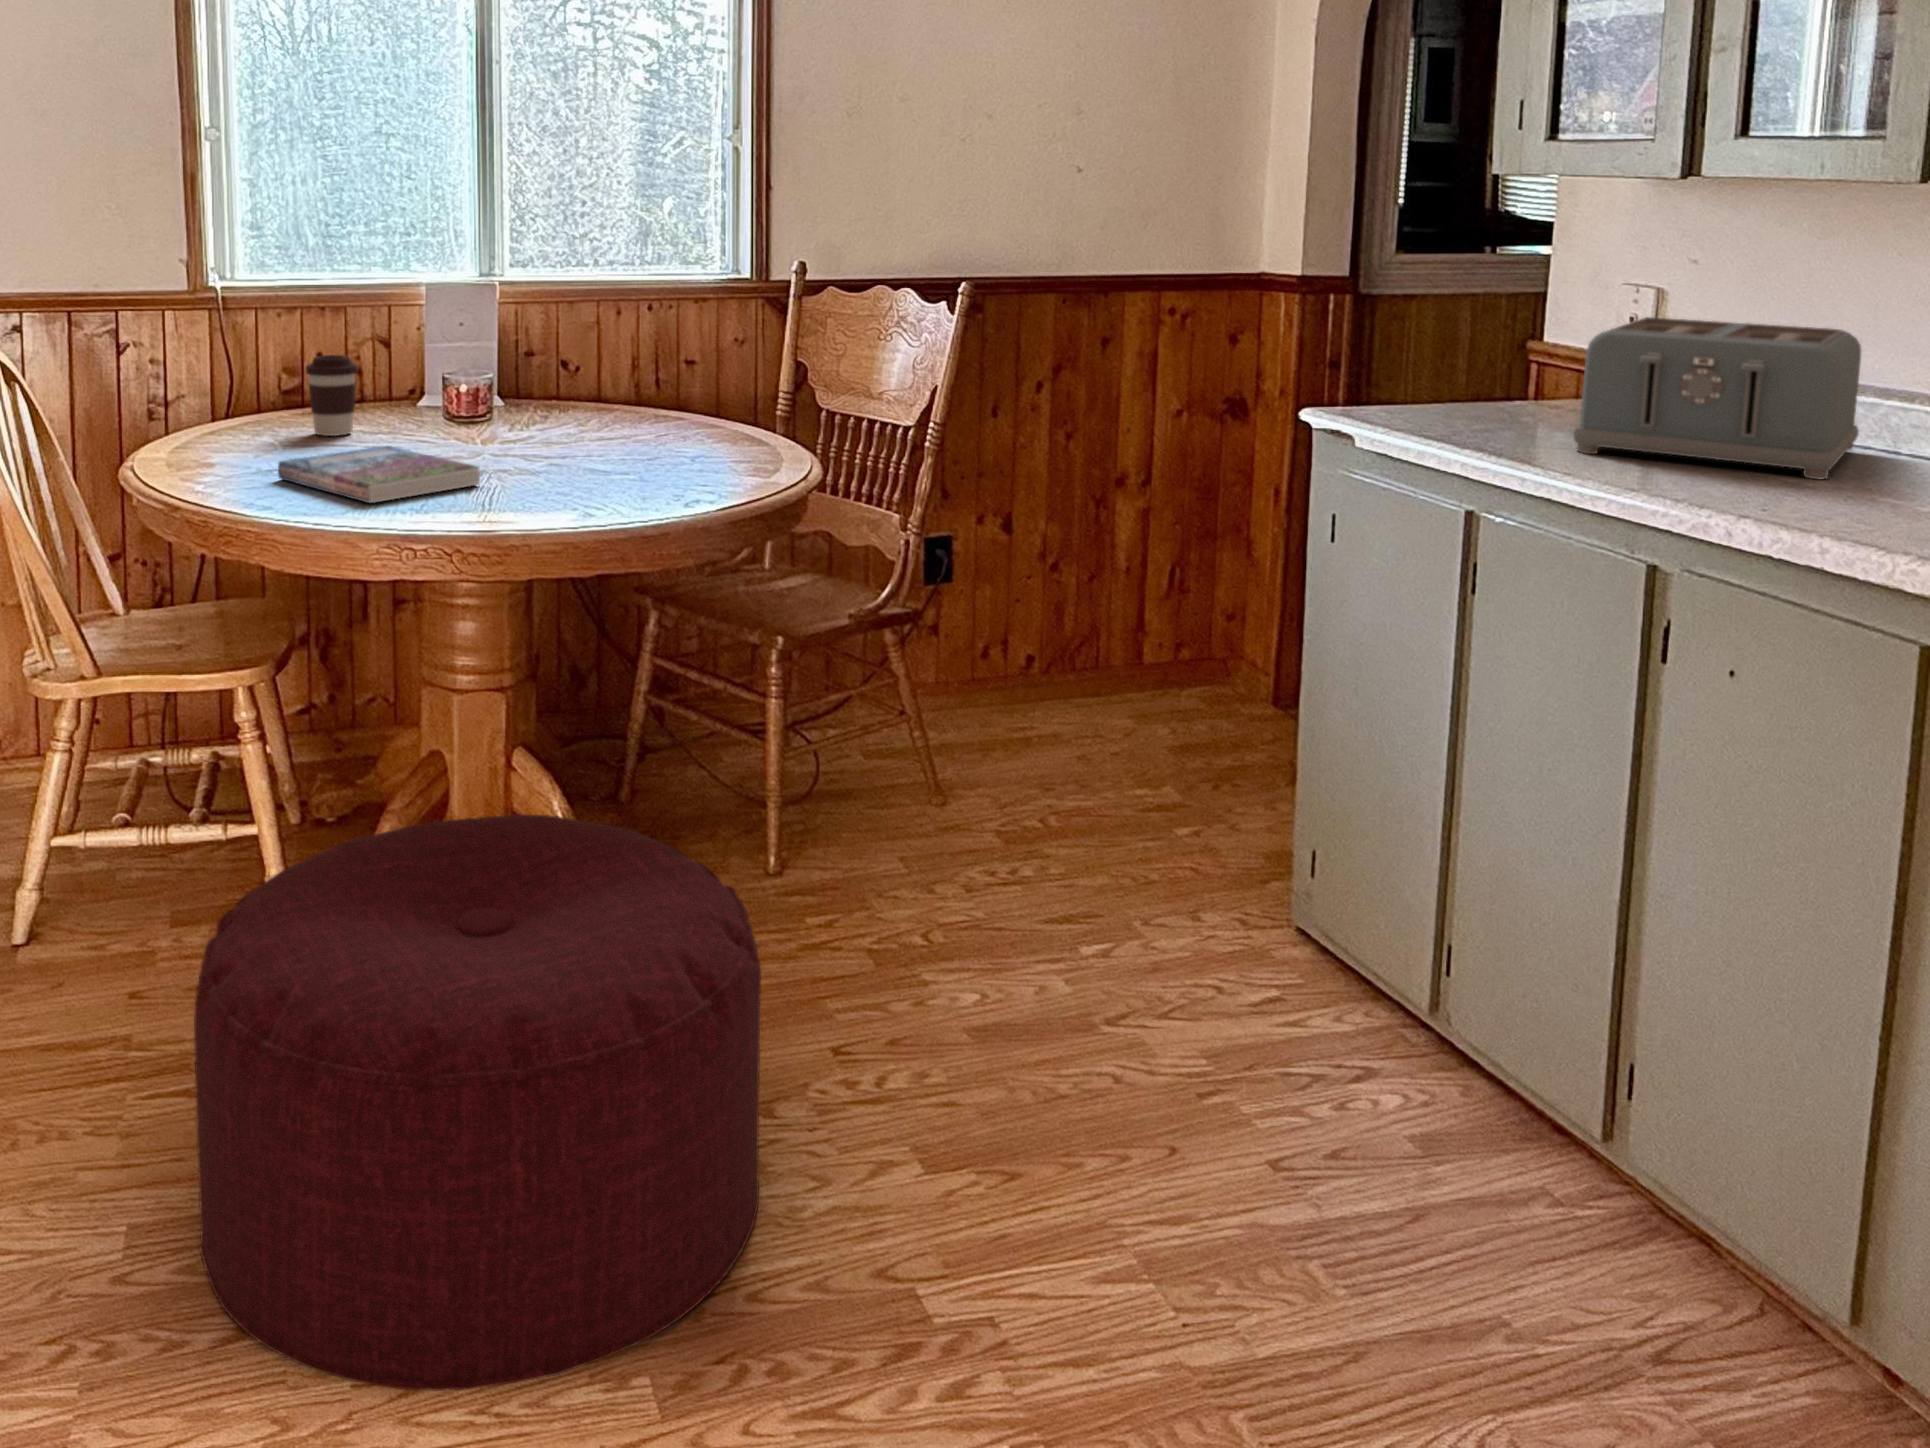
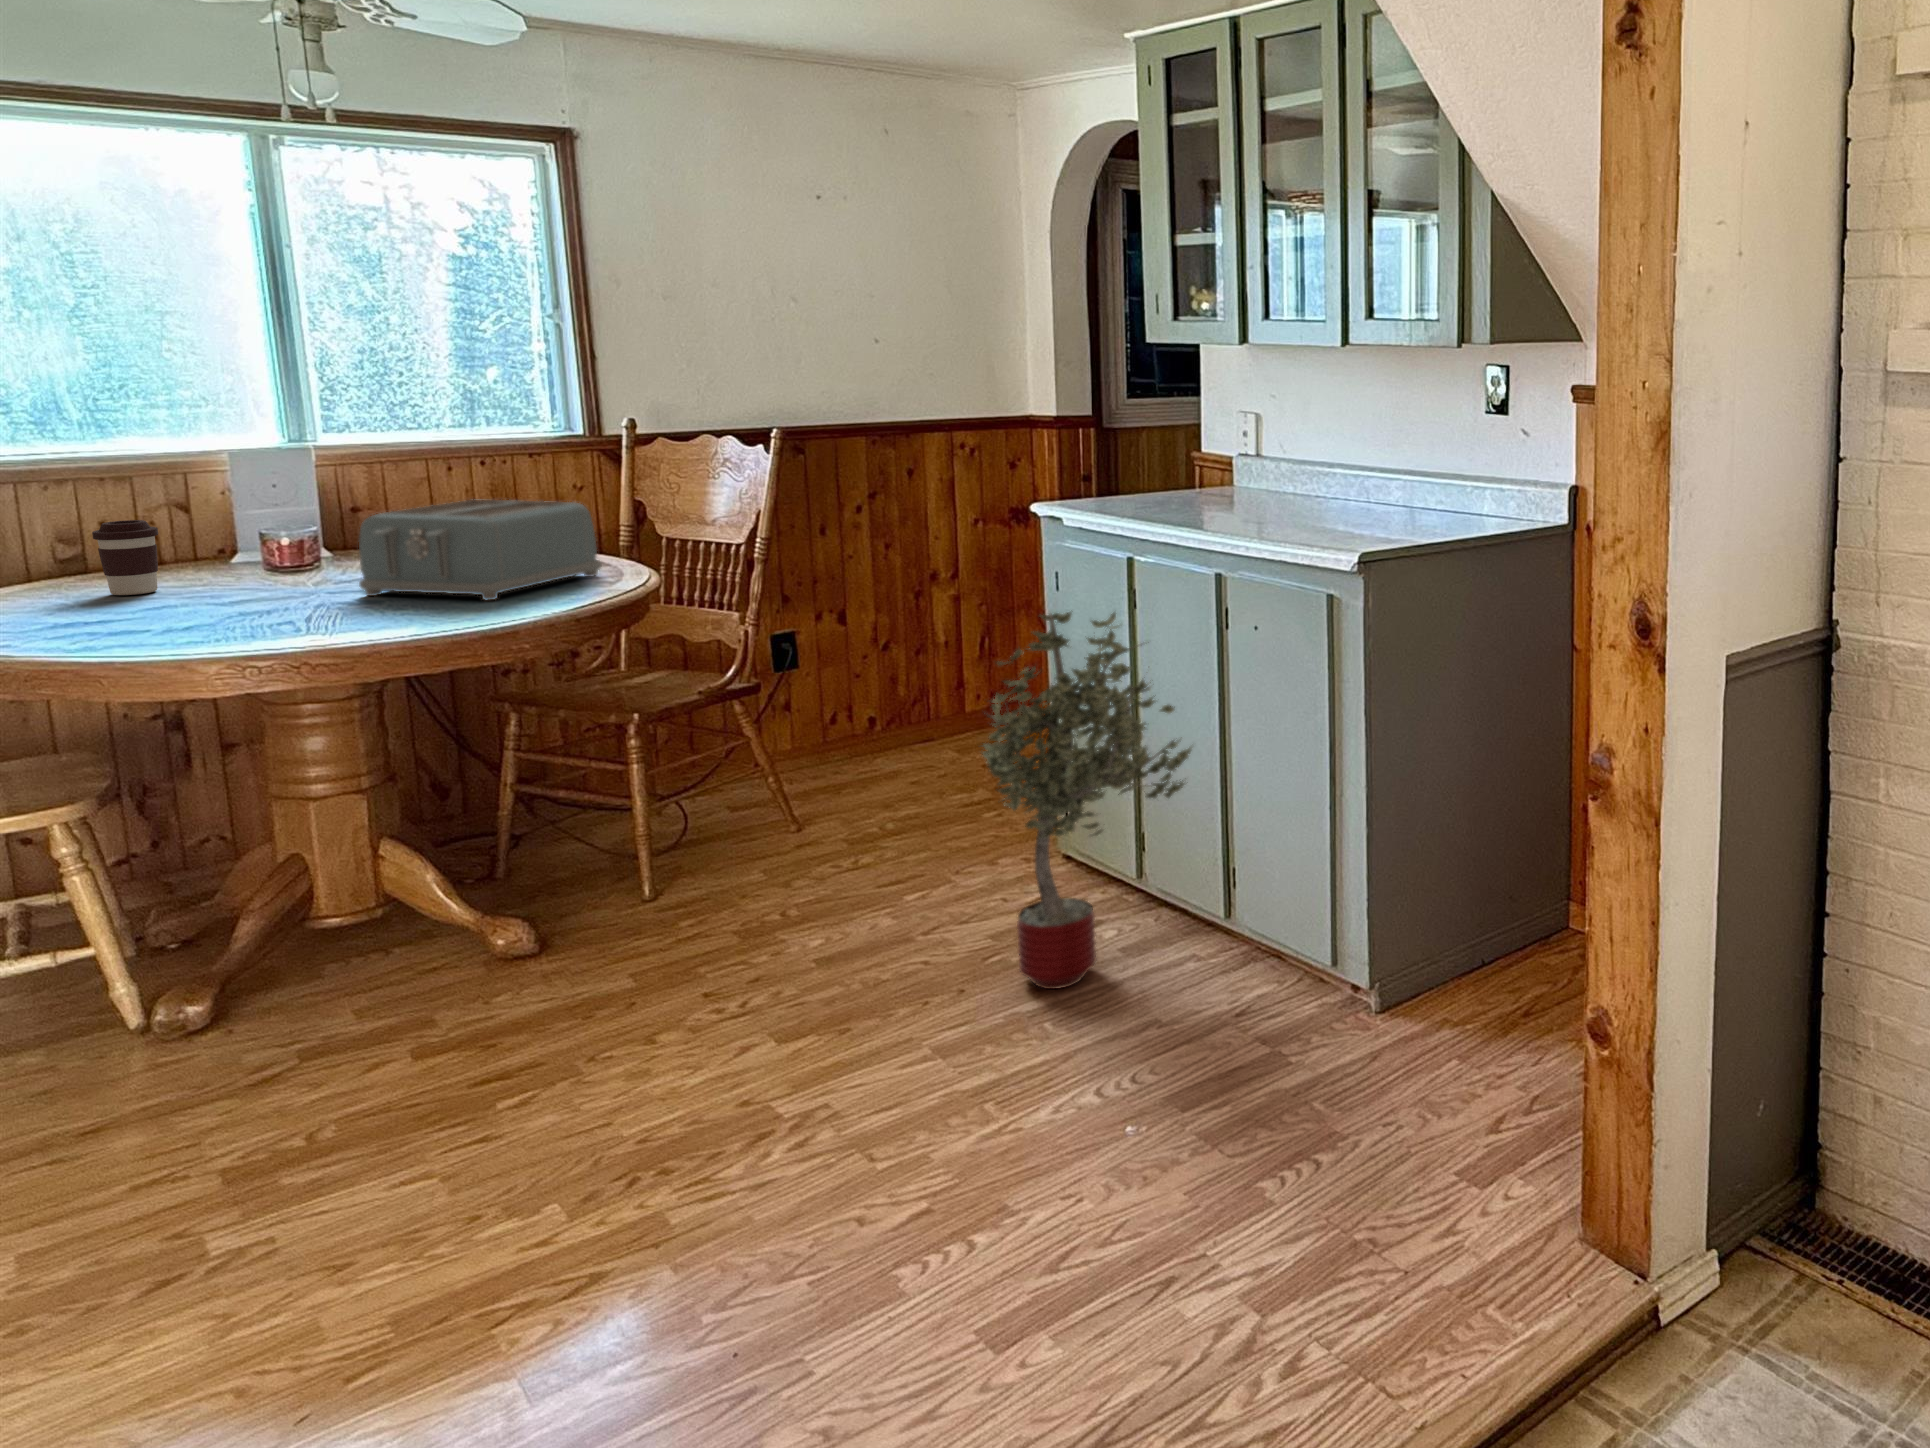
toaster: present [1574,317,1861,479] -> present [359,499,601,600]
book: present [278,446,480,503] -> none [83,595,320,640]
potted tree: none [1219,593,1601,1199] -> present [982,612,1193,989]
ottoman: present [194,814,761,1391] -> none [84,858,644,1271]

